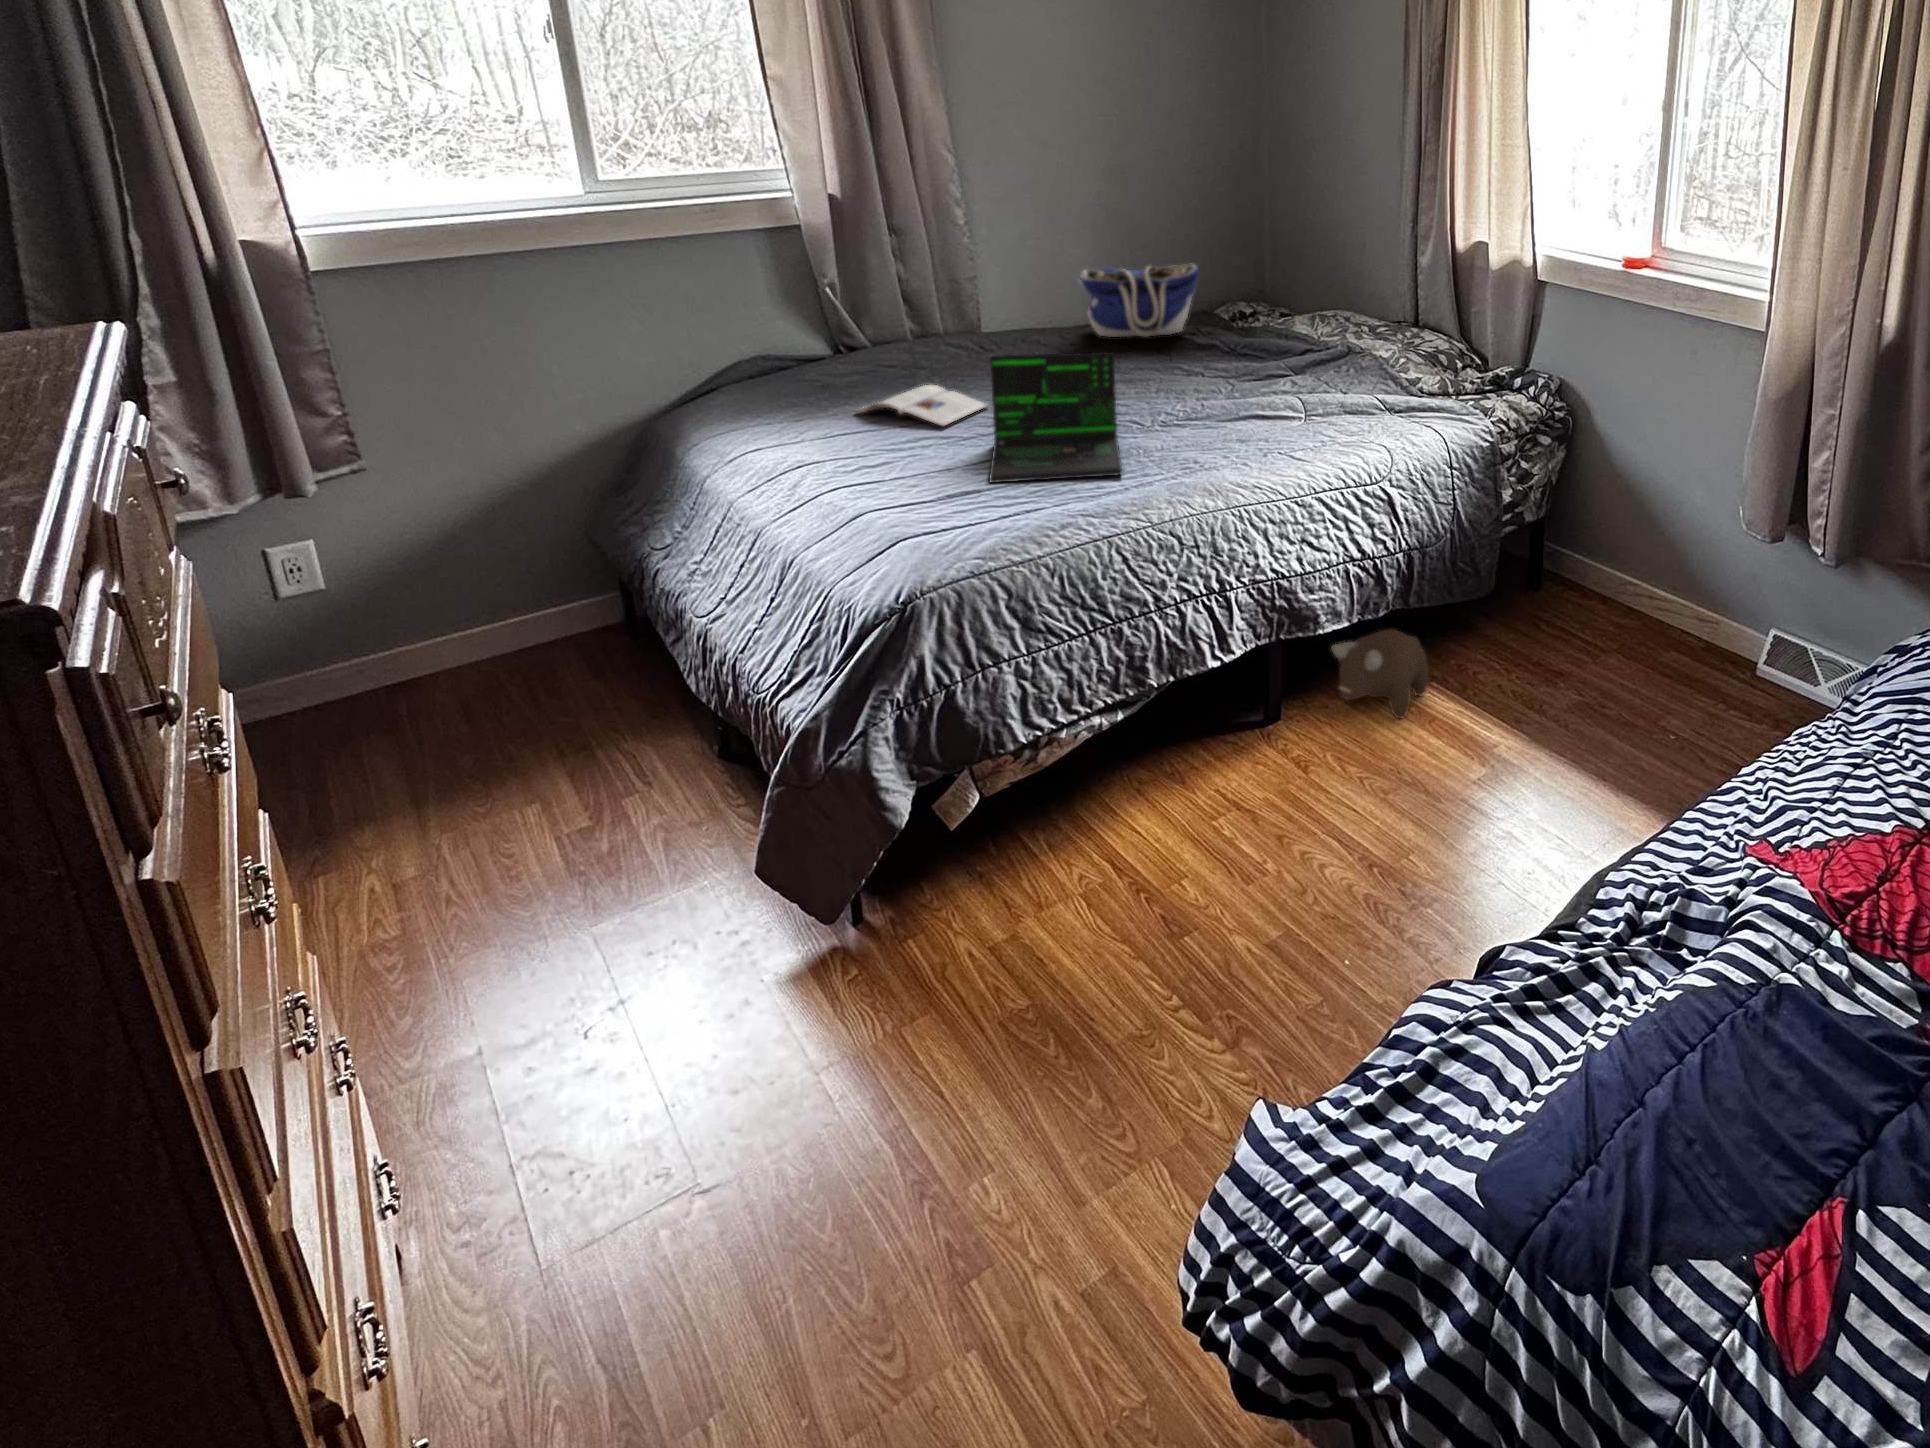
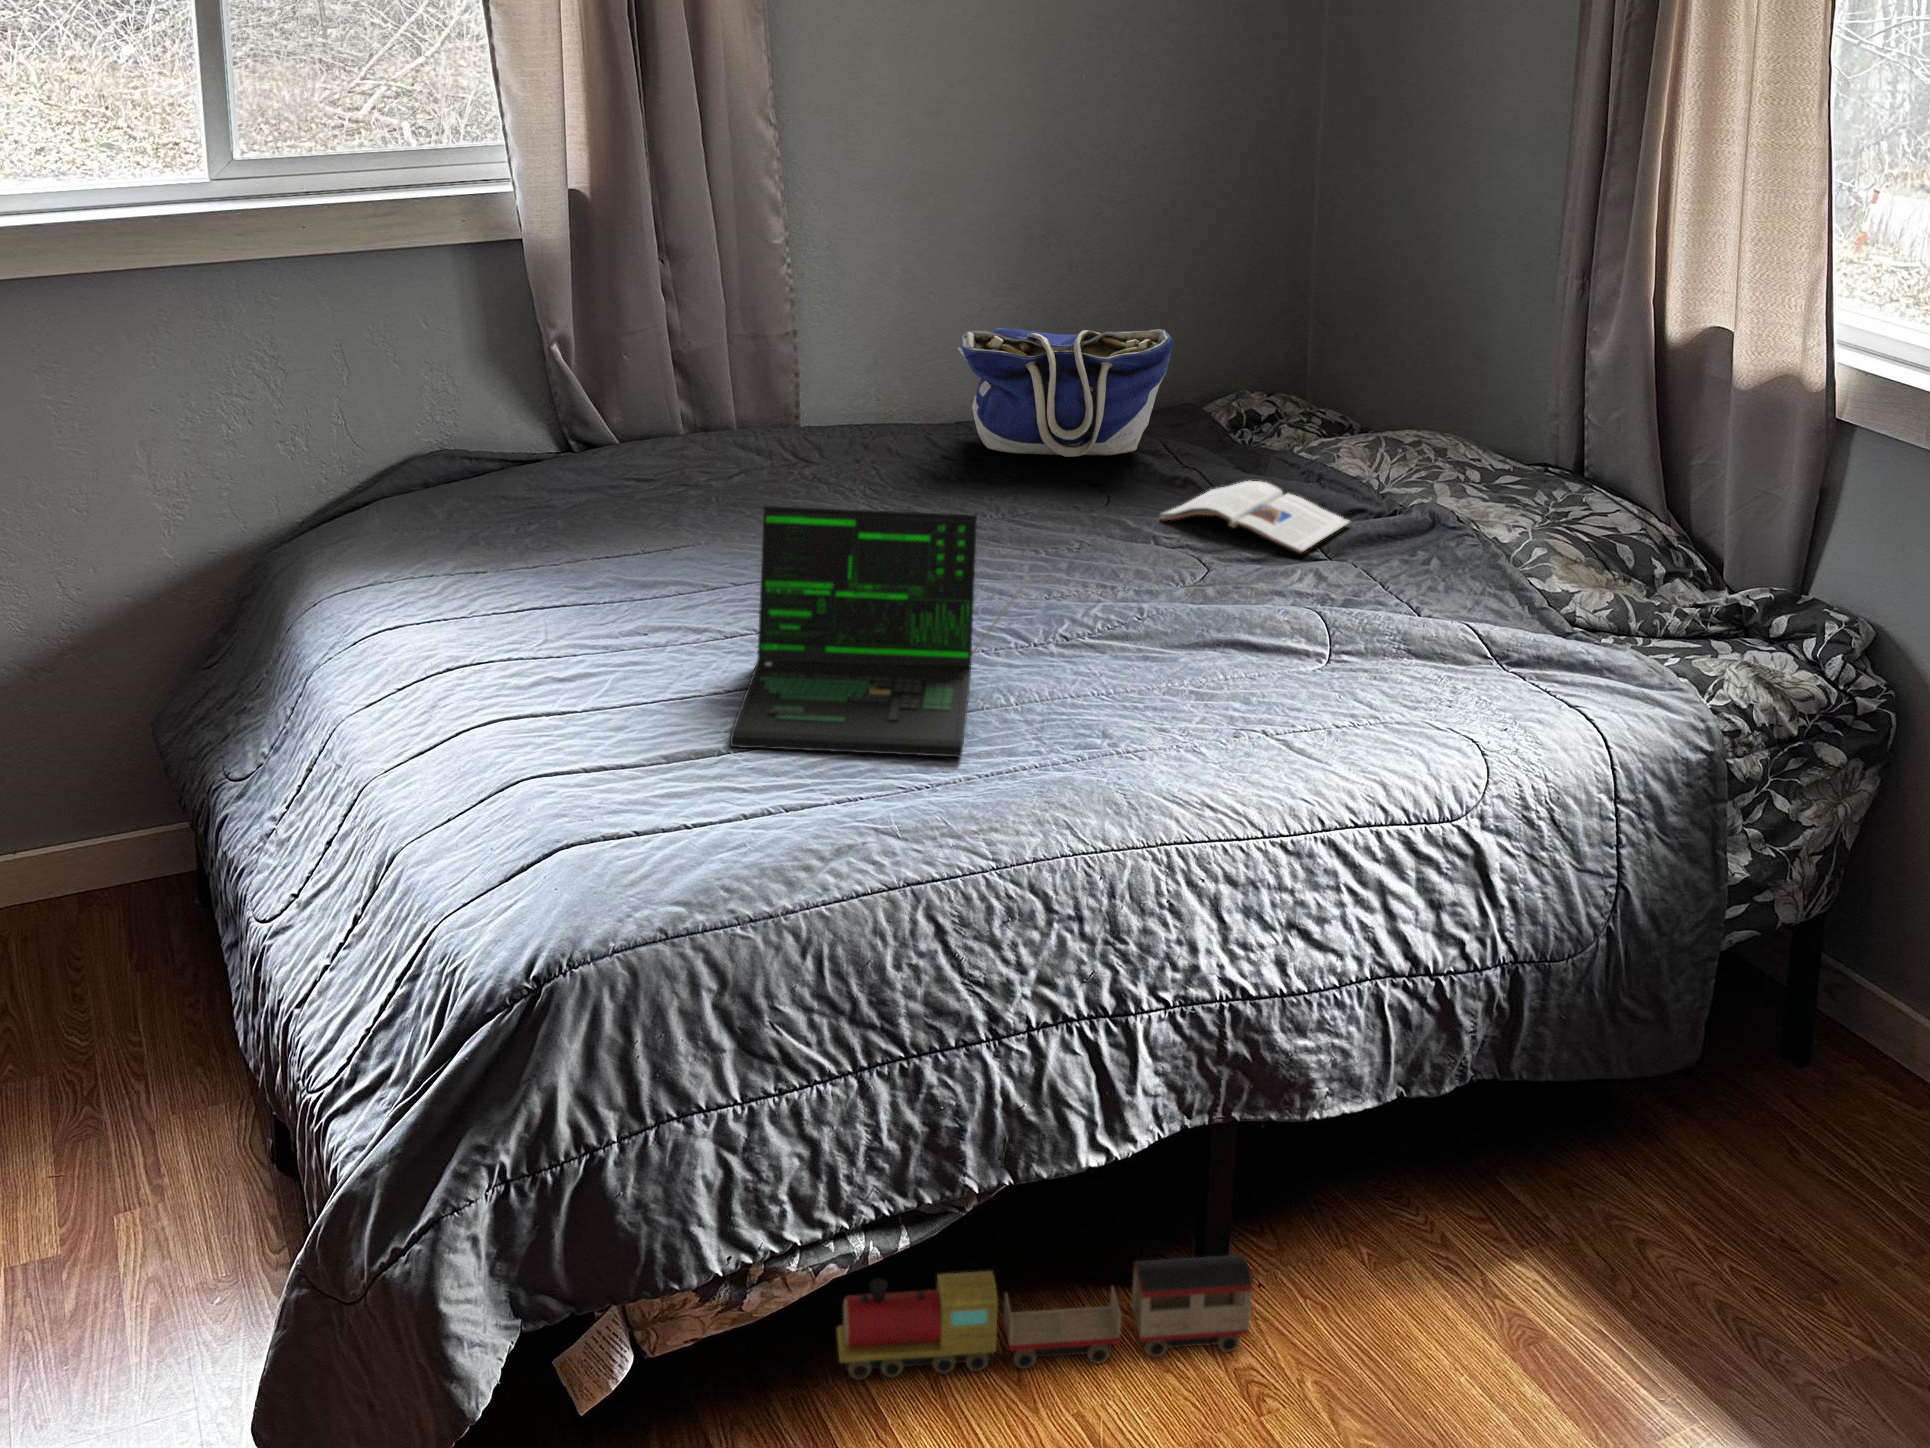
magazine: present [857,385,988,426] -> present [1161,481,1350,553]
plush toy: present [1331,629,1429,719] -> none [1334,1121,1537,1316]
toy train: none [1083,706,1298,798] -> present [837,1255,1252,1380]

